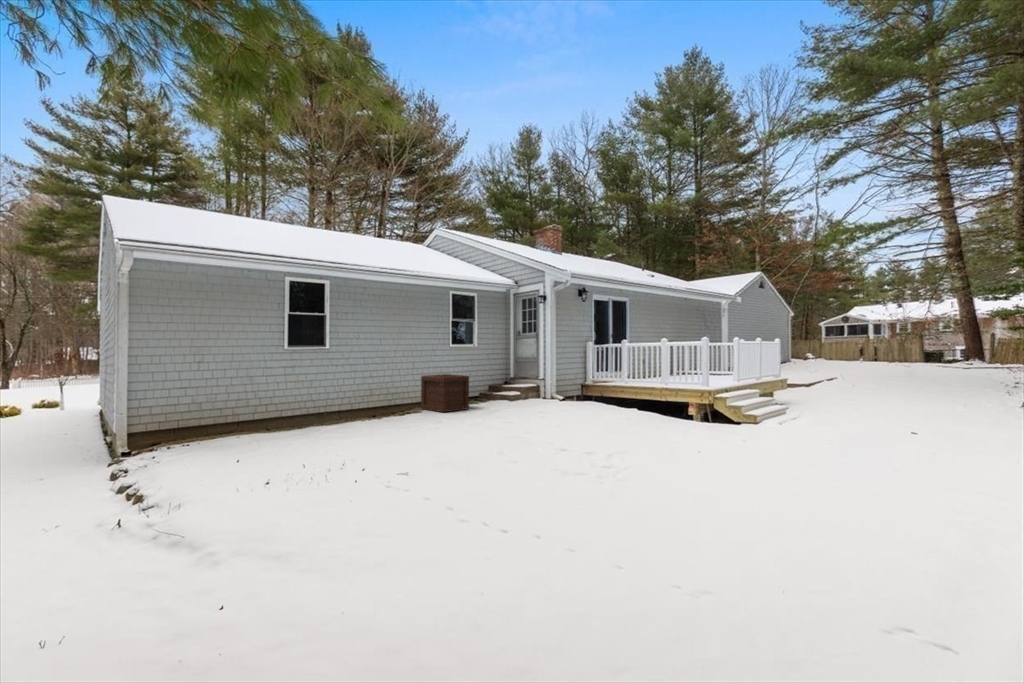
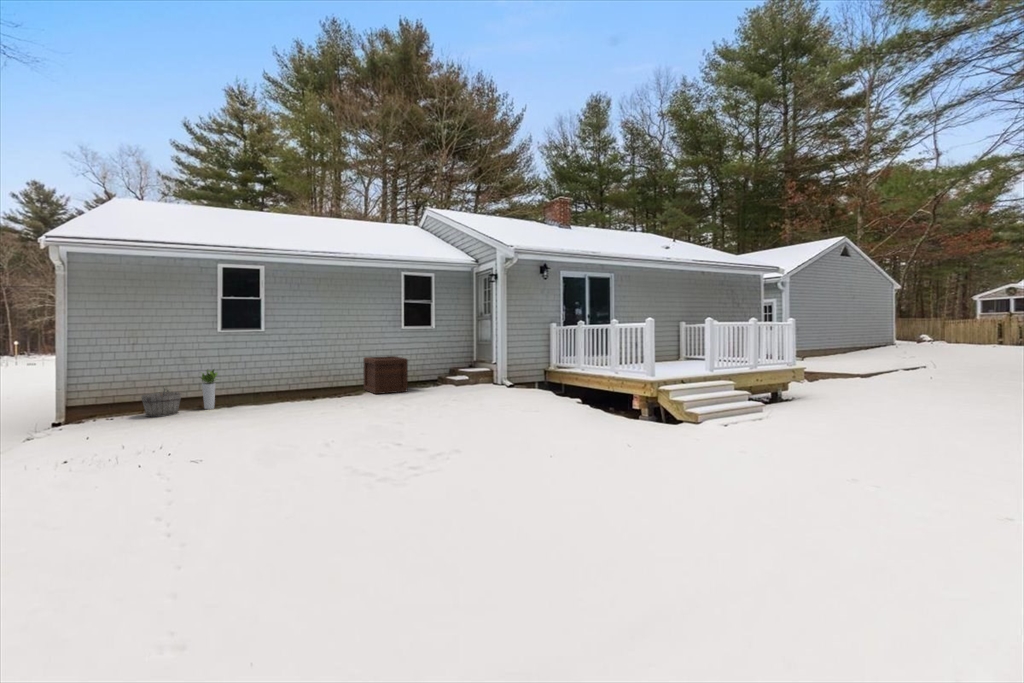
planter: none [271,389,291,434] -> present [201,369,217,409]
wooden bucket: none [215,410,258,445] -> present [142,389,181,417]

